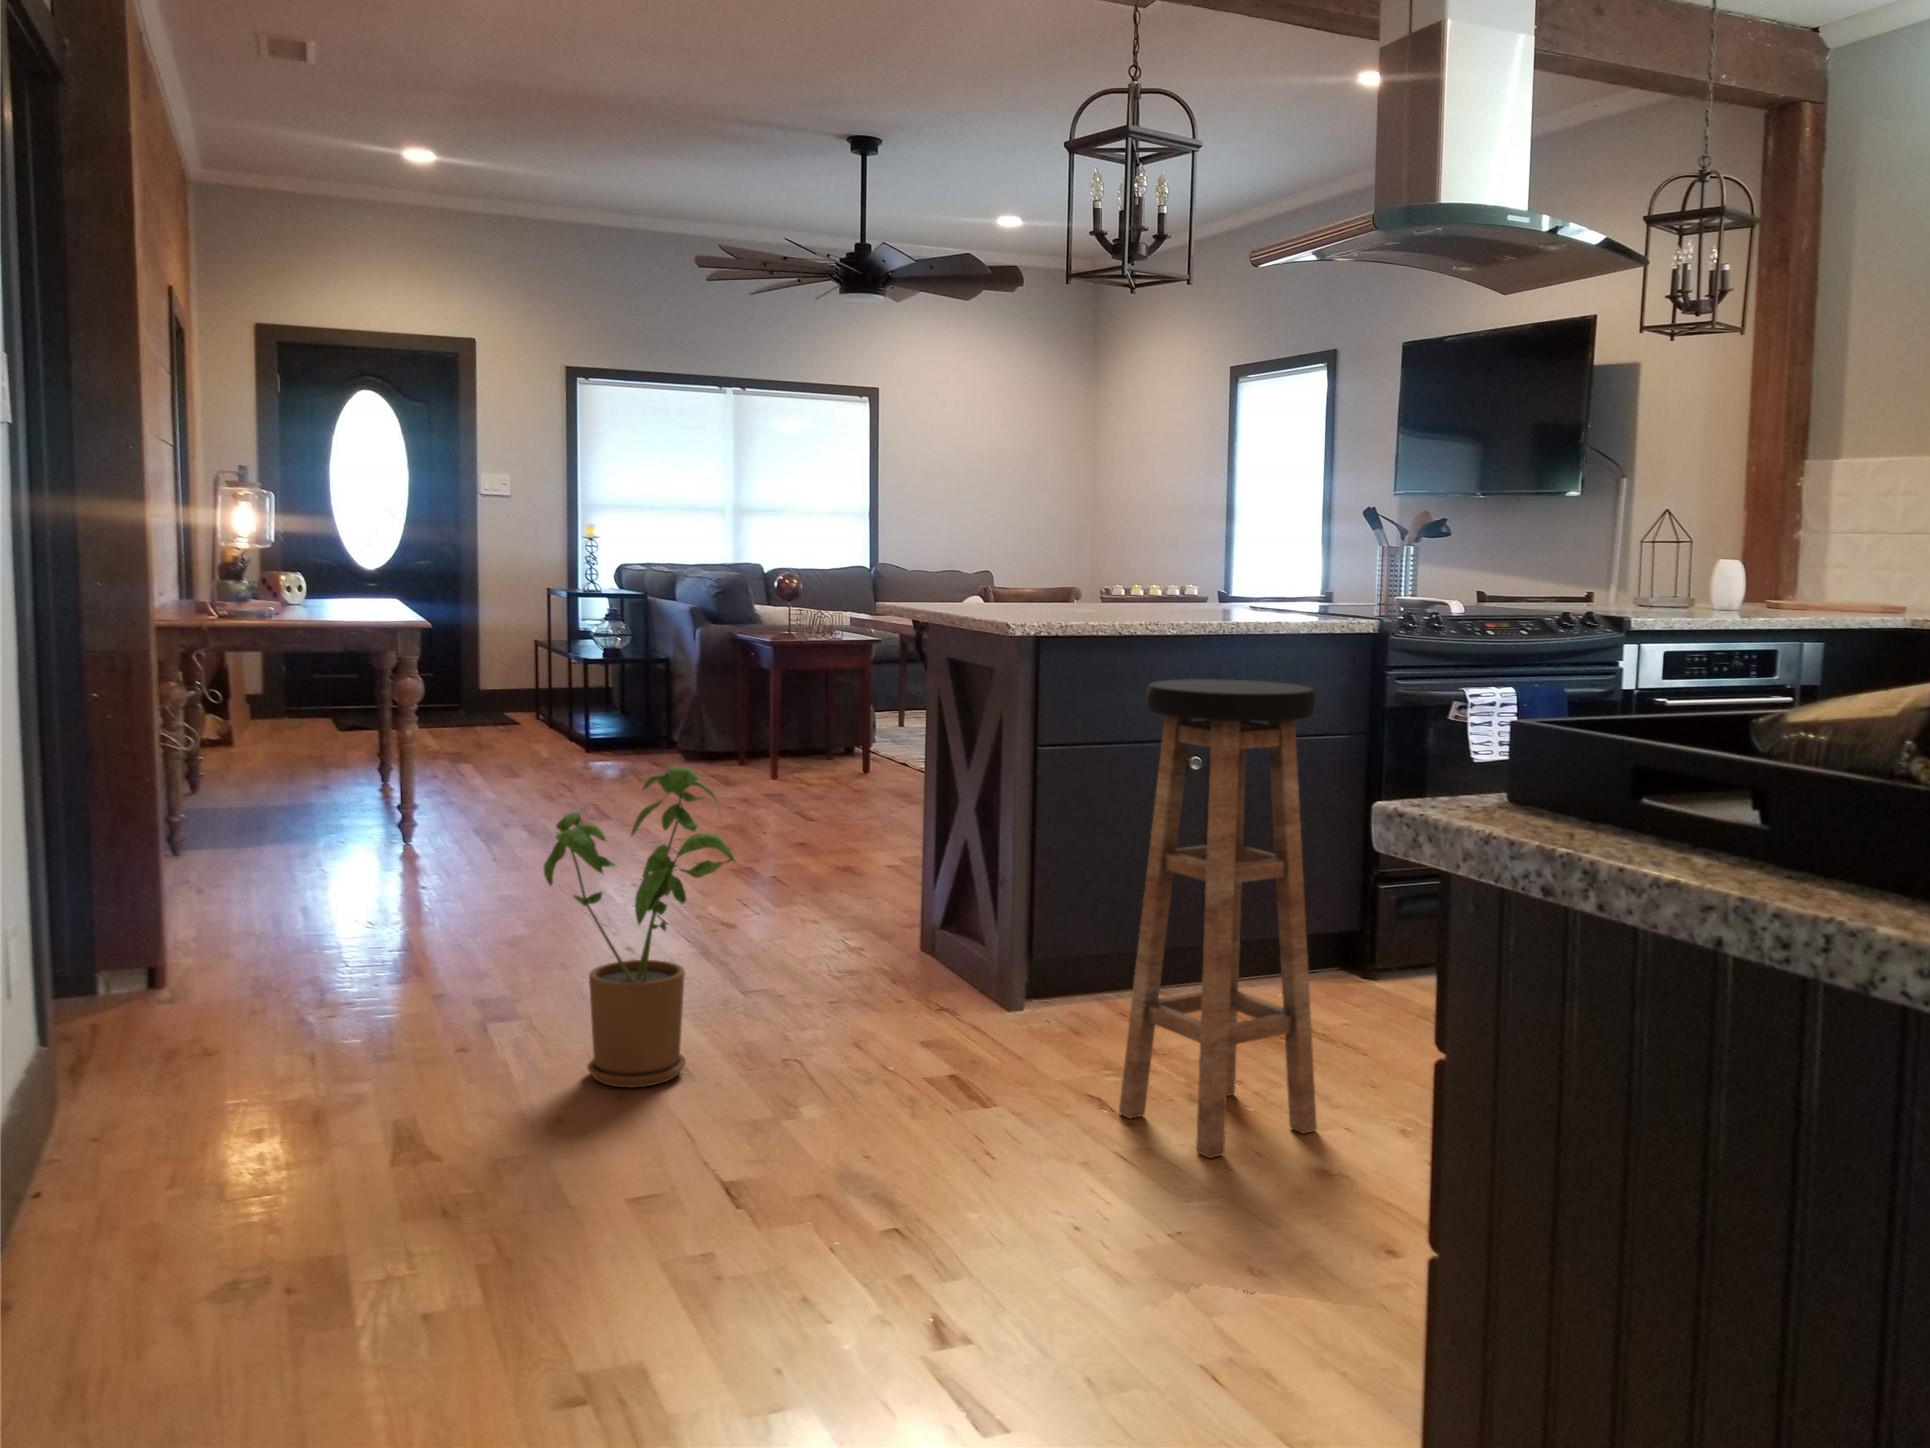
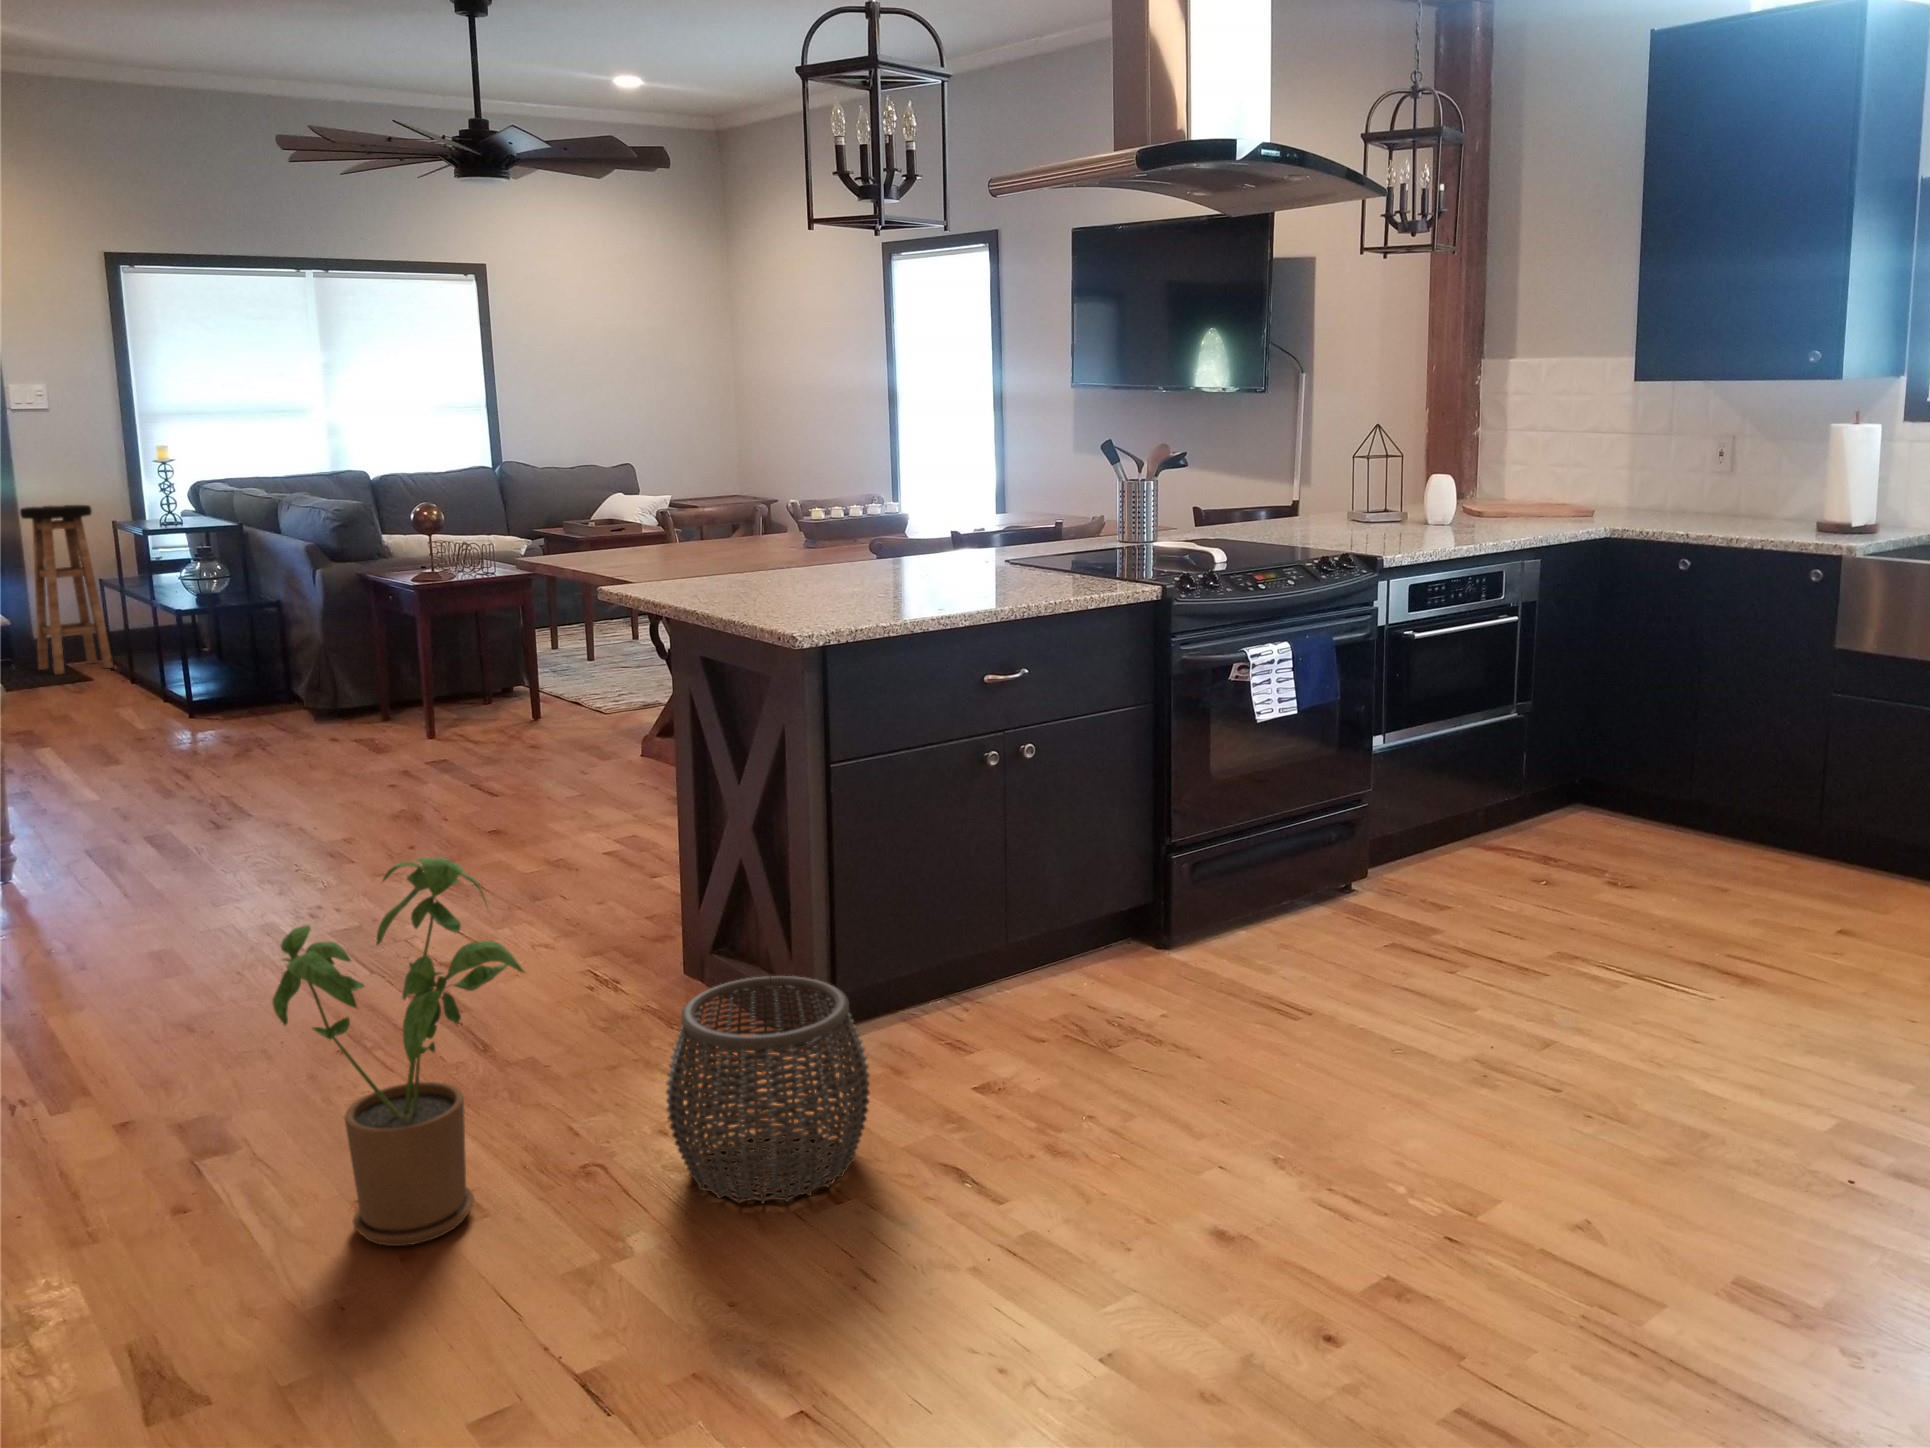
bar stool: present [1119,679,1317,1158] -> present [20,505,113,675]
woven basket: none [849,911,1030,1100] -> present [666,976,870,1204]

